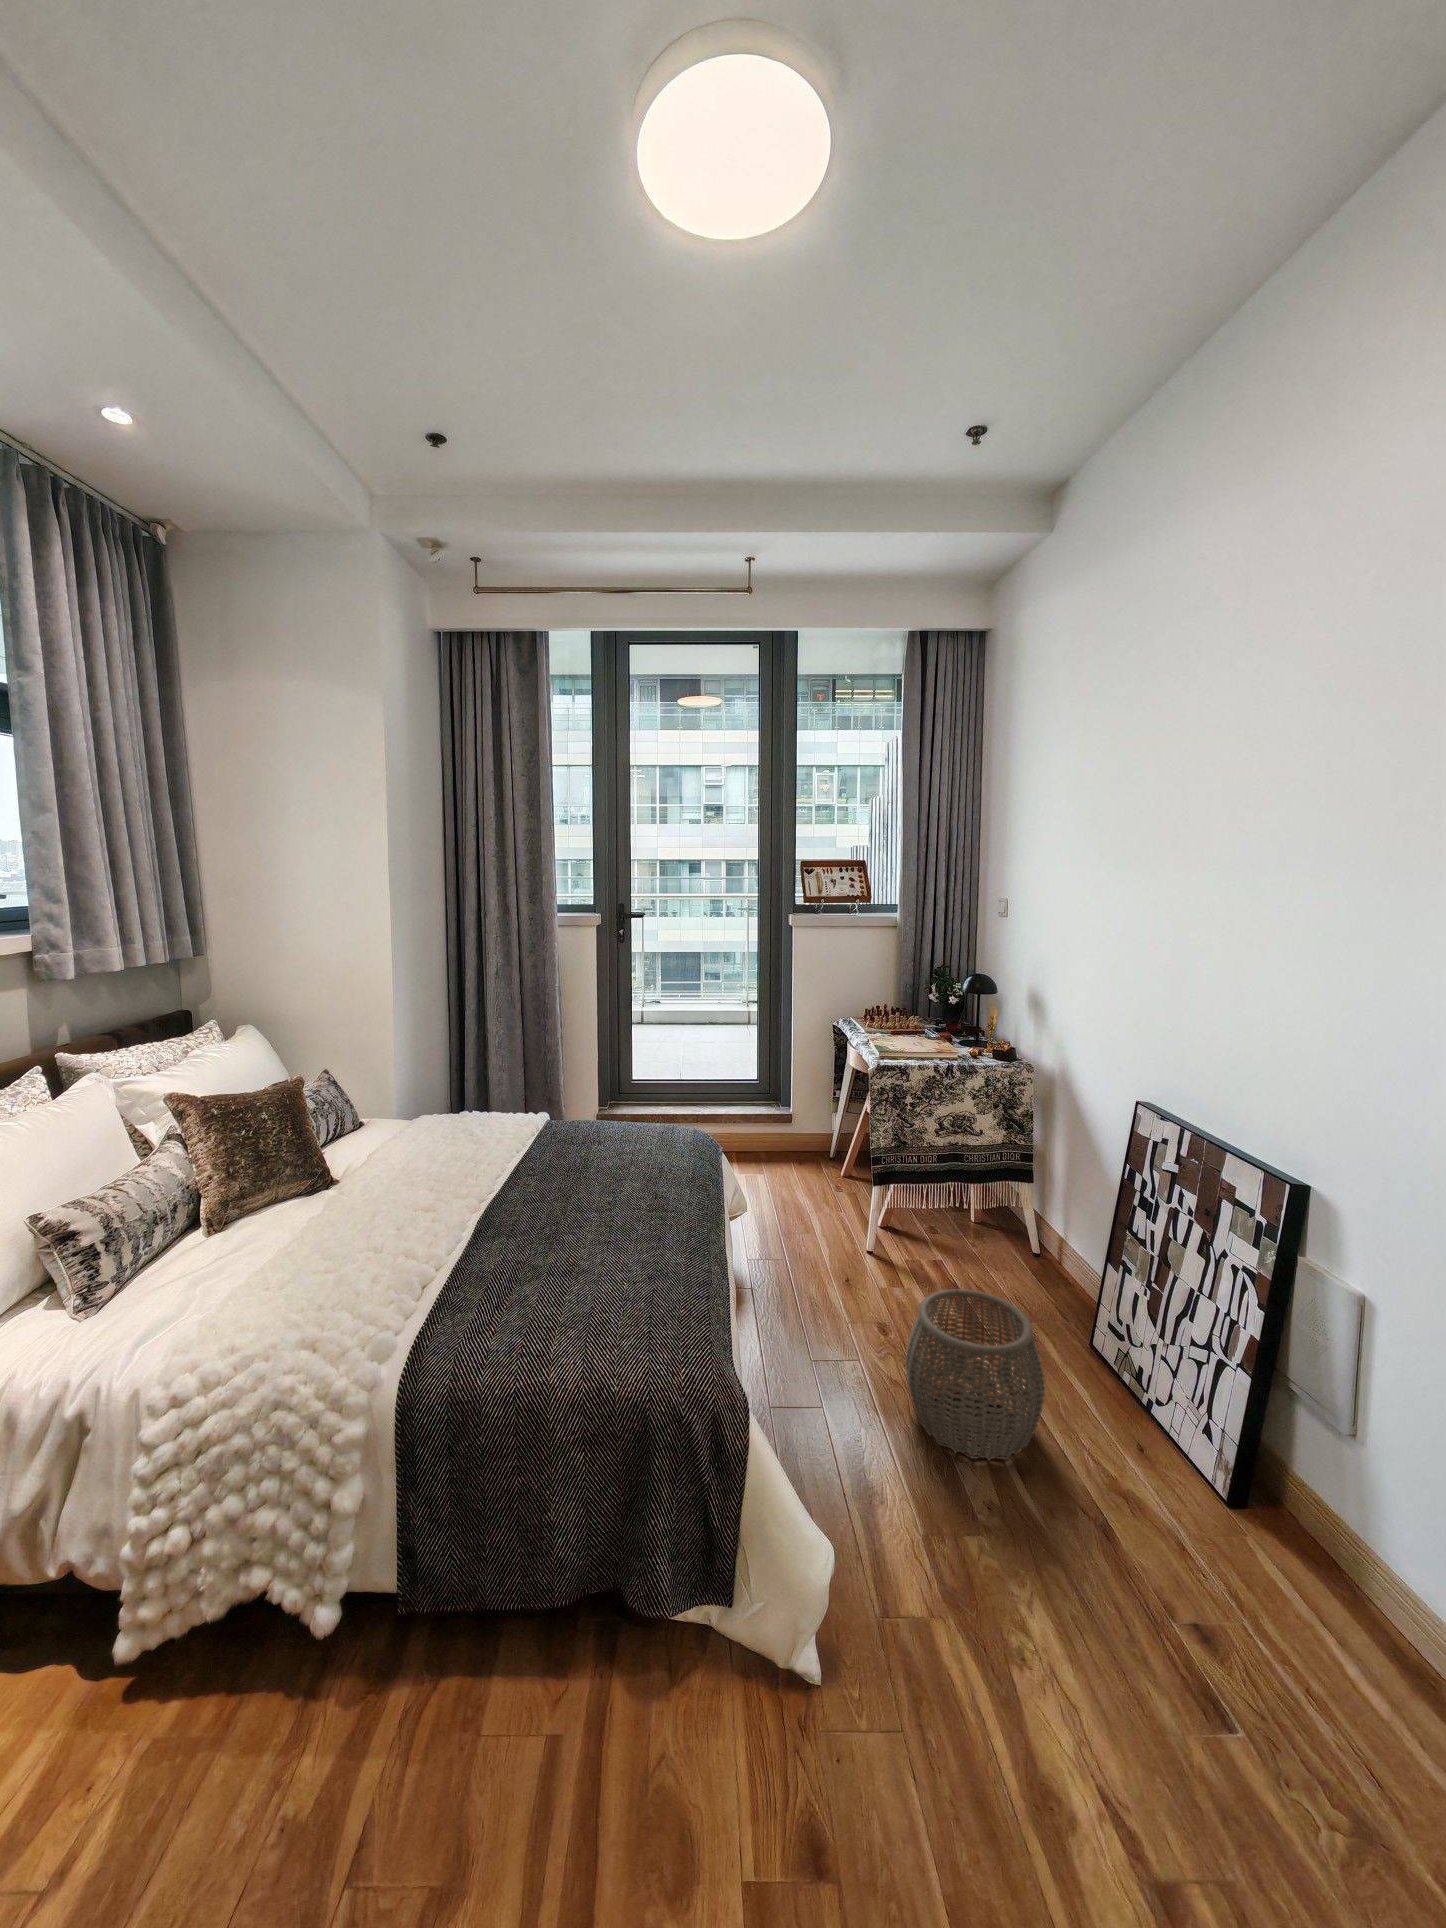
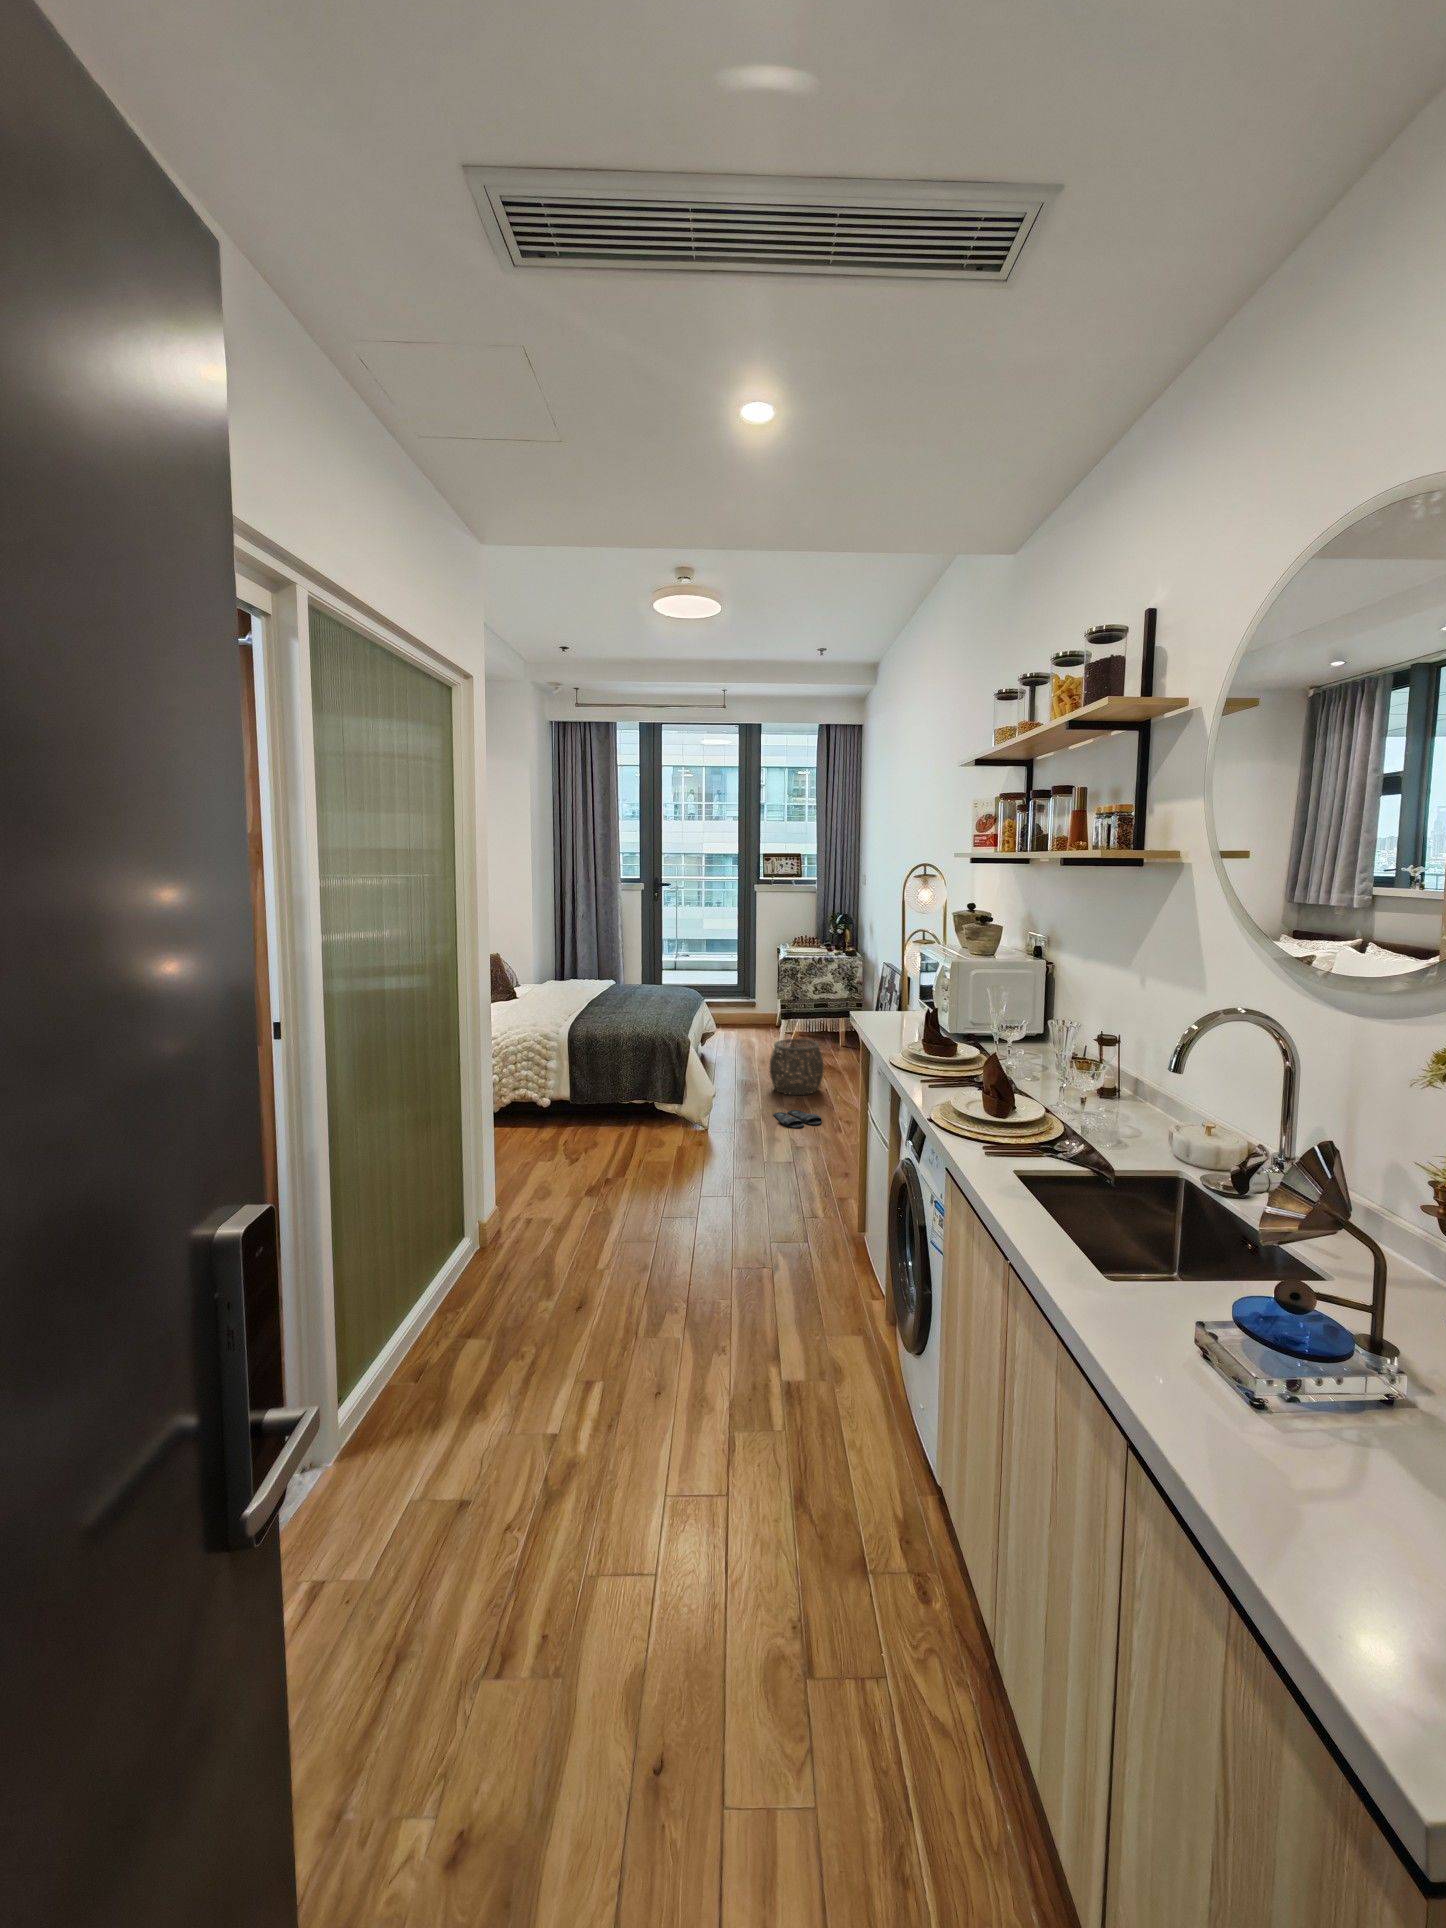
slippers: none [977,1559,1146,1713] -> present [773,1110,822,1128]

